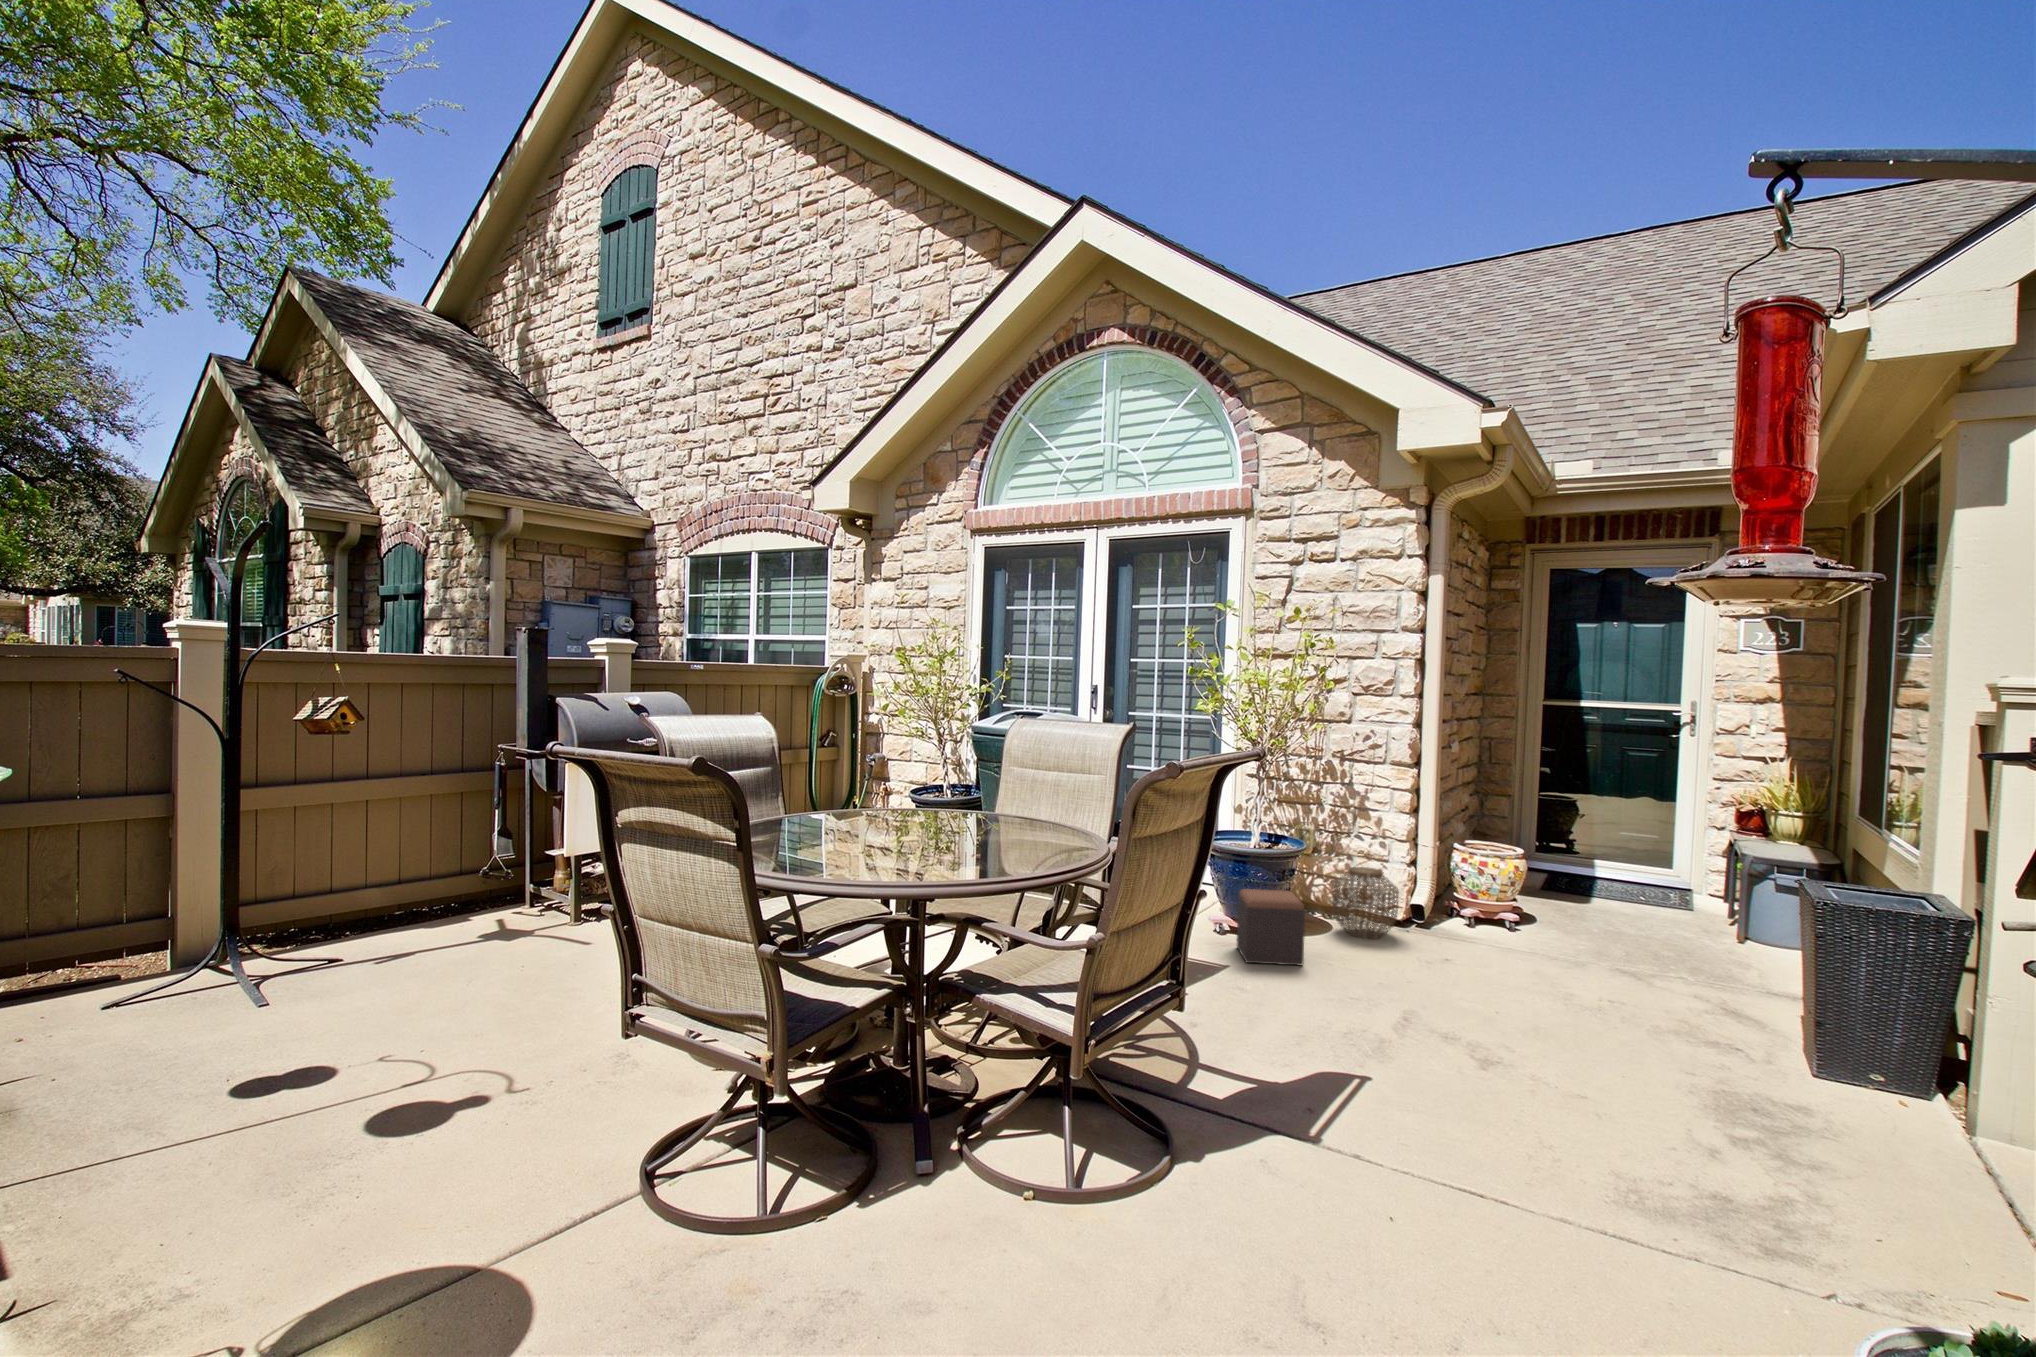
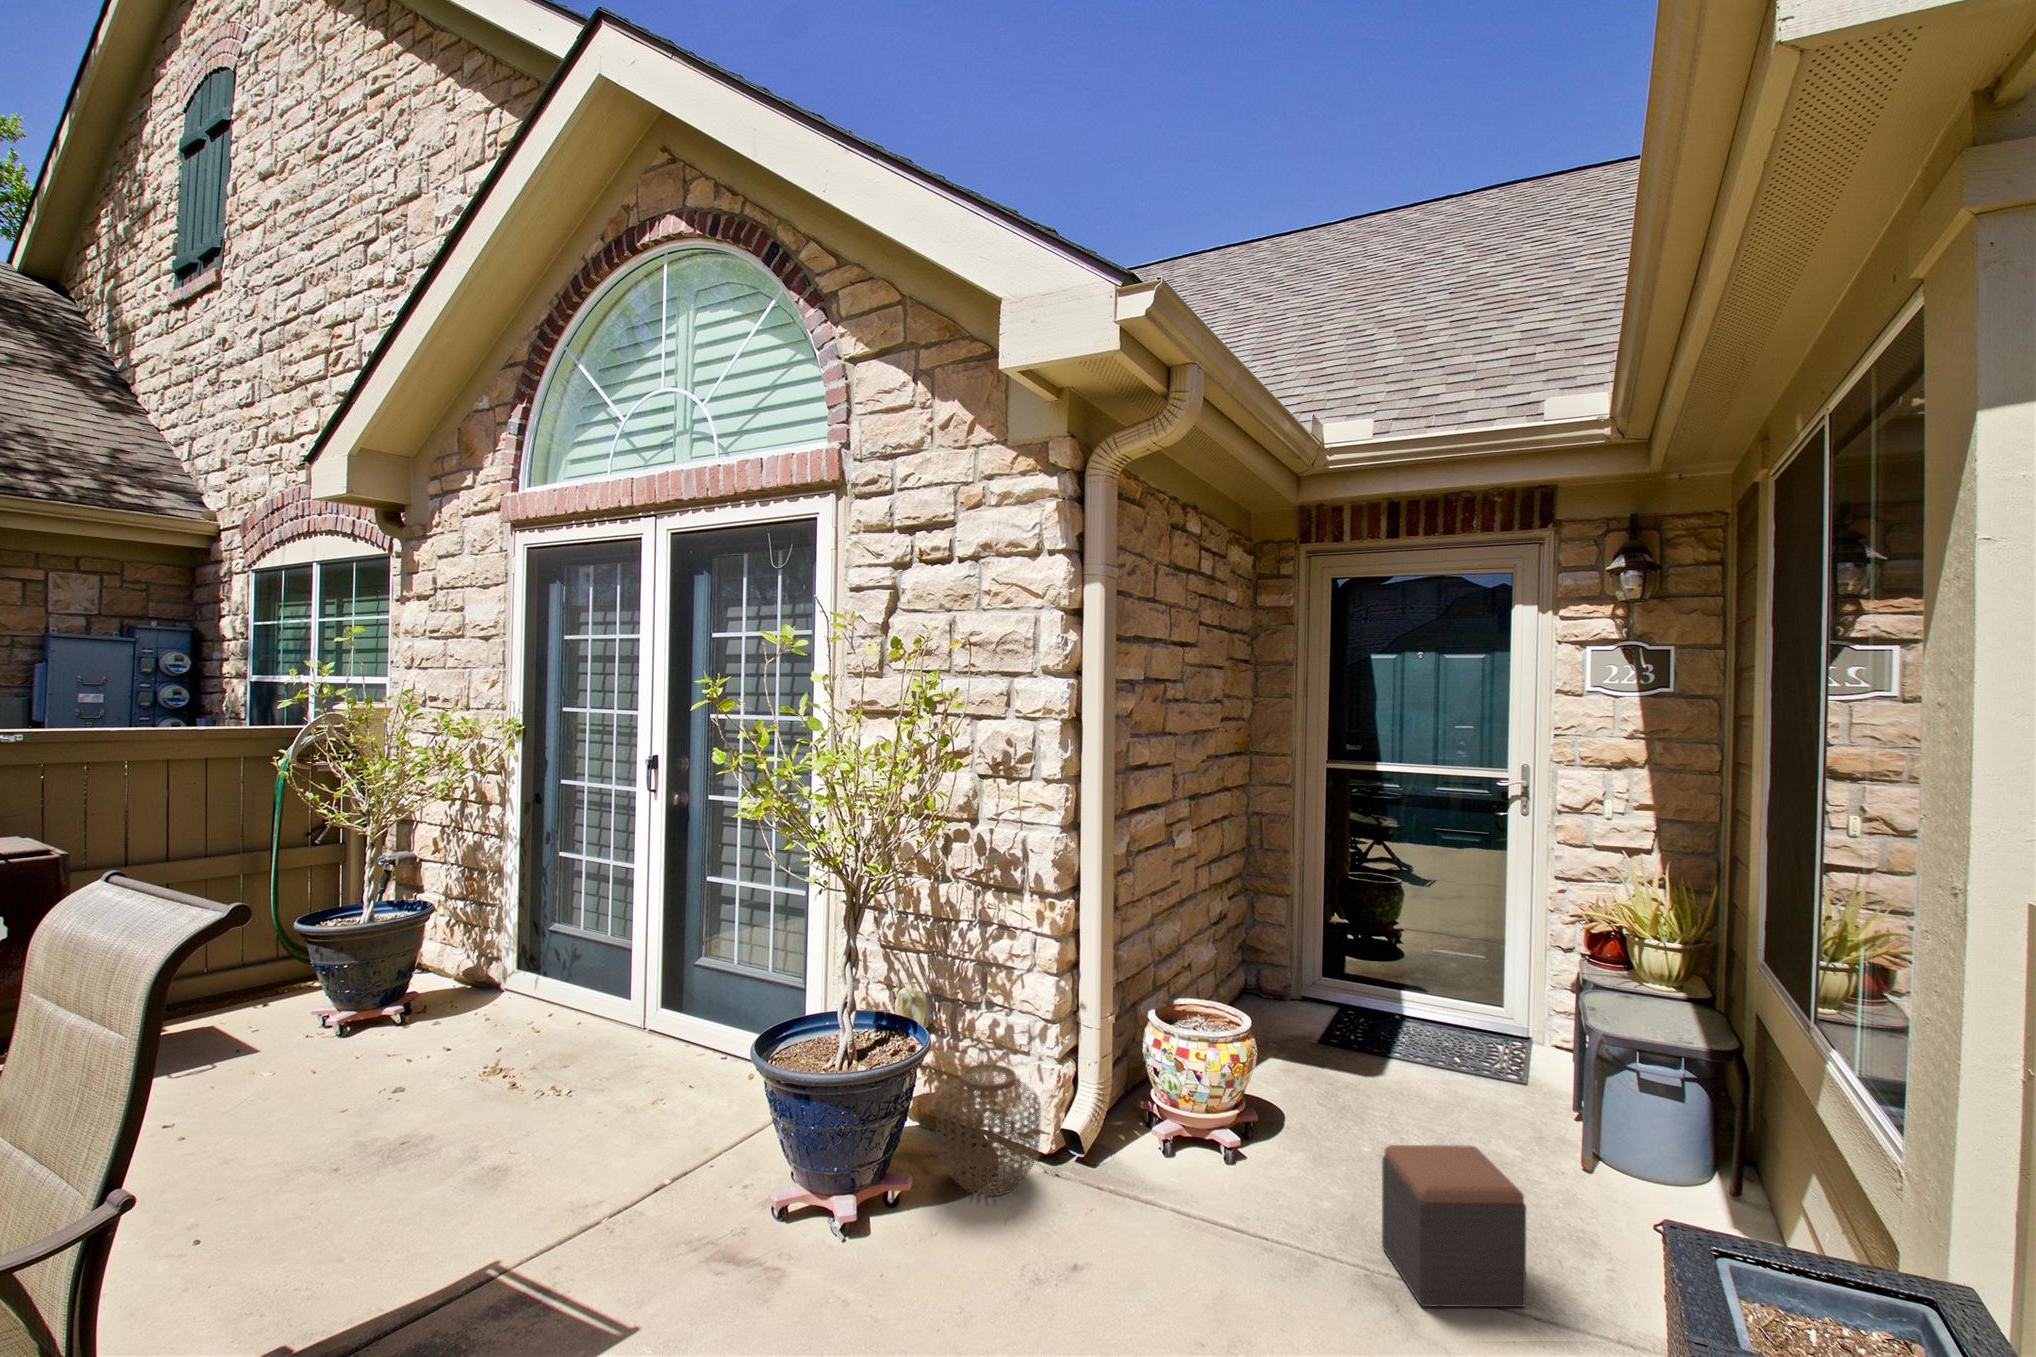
footstool: present [1237,889,1305,965] -> present [1382,1145,1526,1307]

